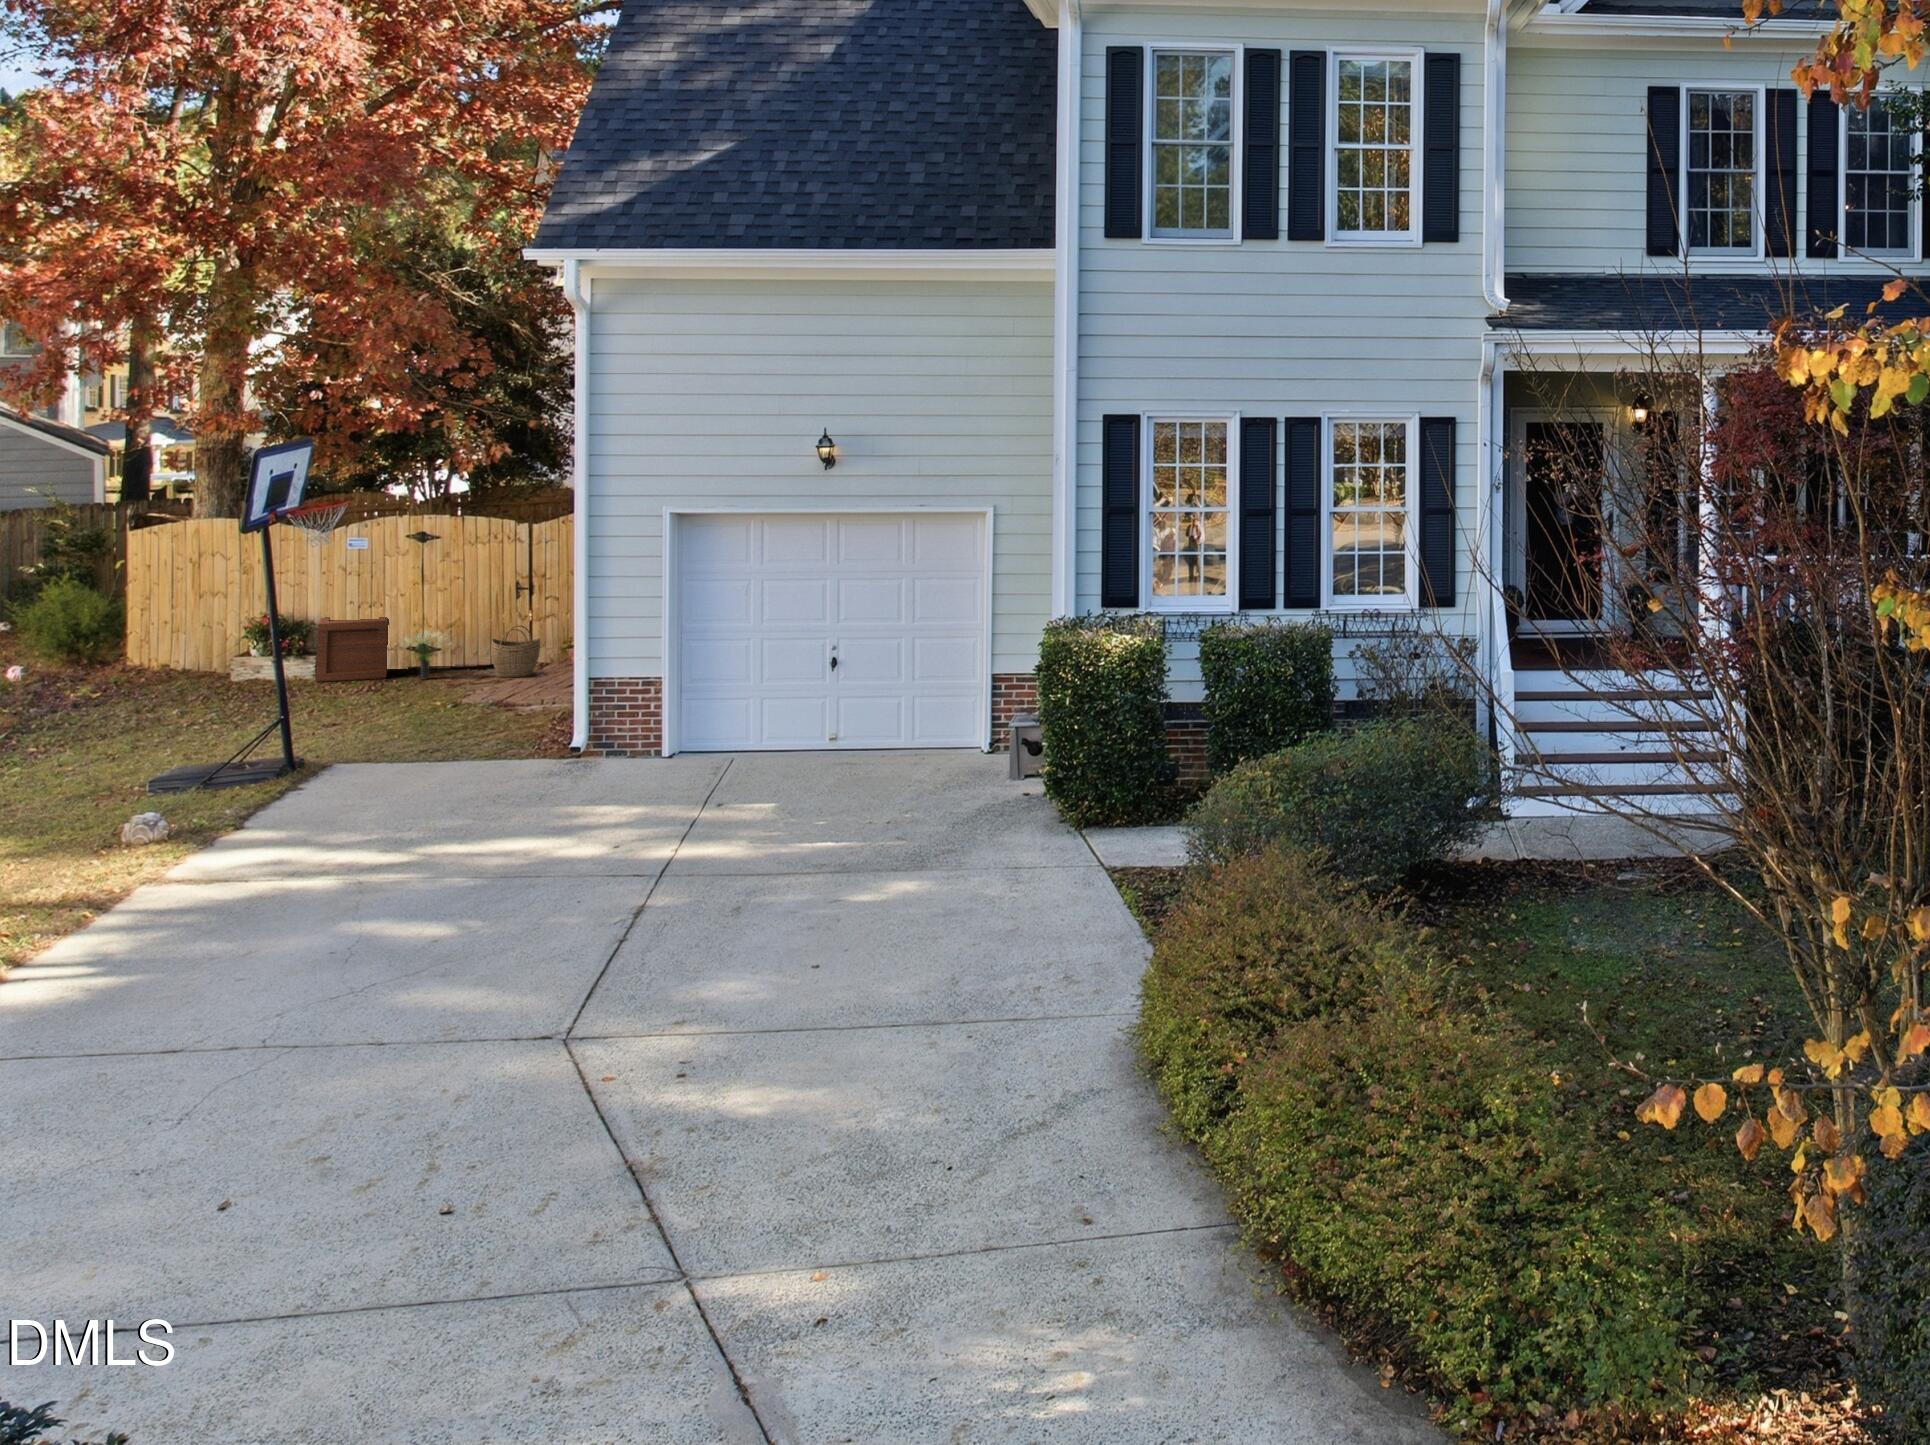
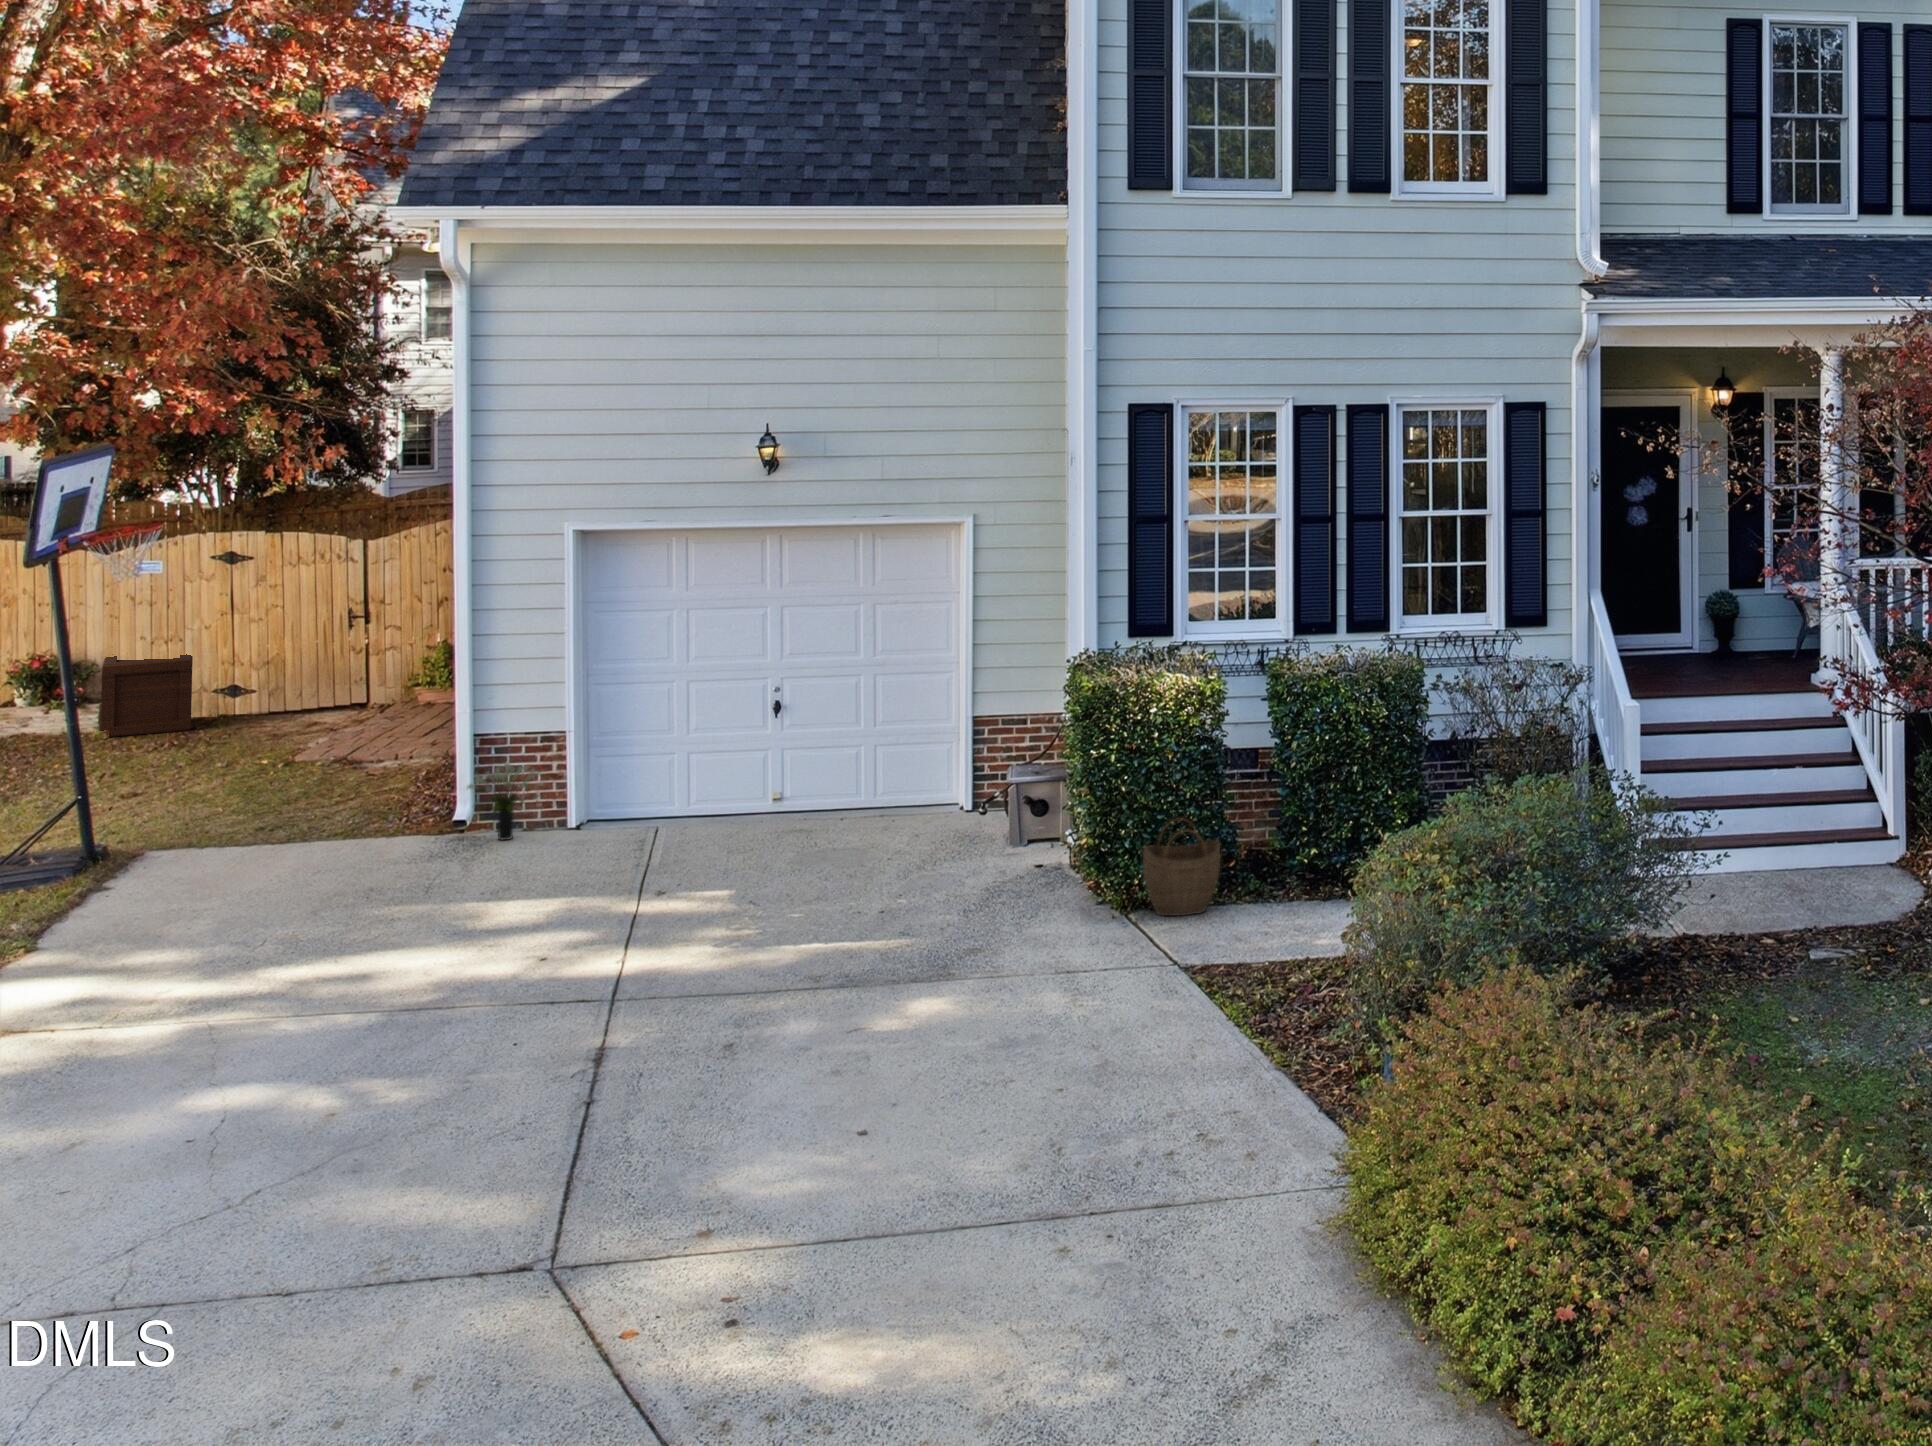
woven basket: present [491,625,540,678] -> present [1143,819,1220,916]
potted plant: present [405,631,444,680] -> present [468,763,544,840]

